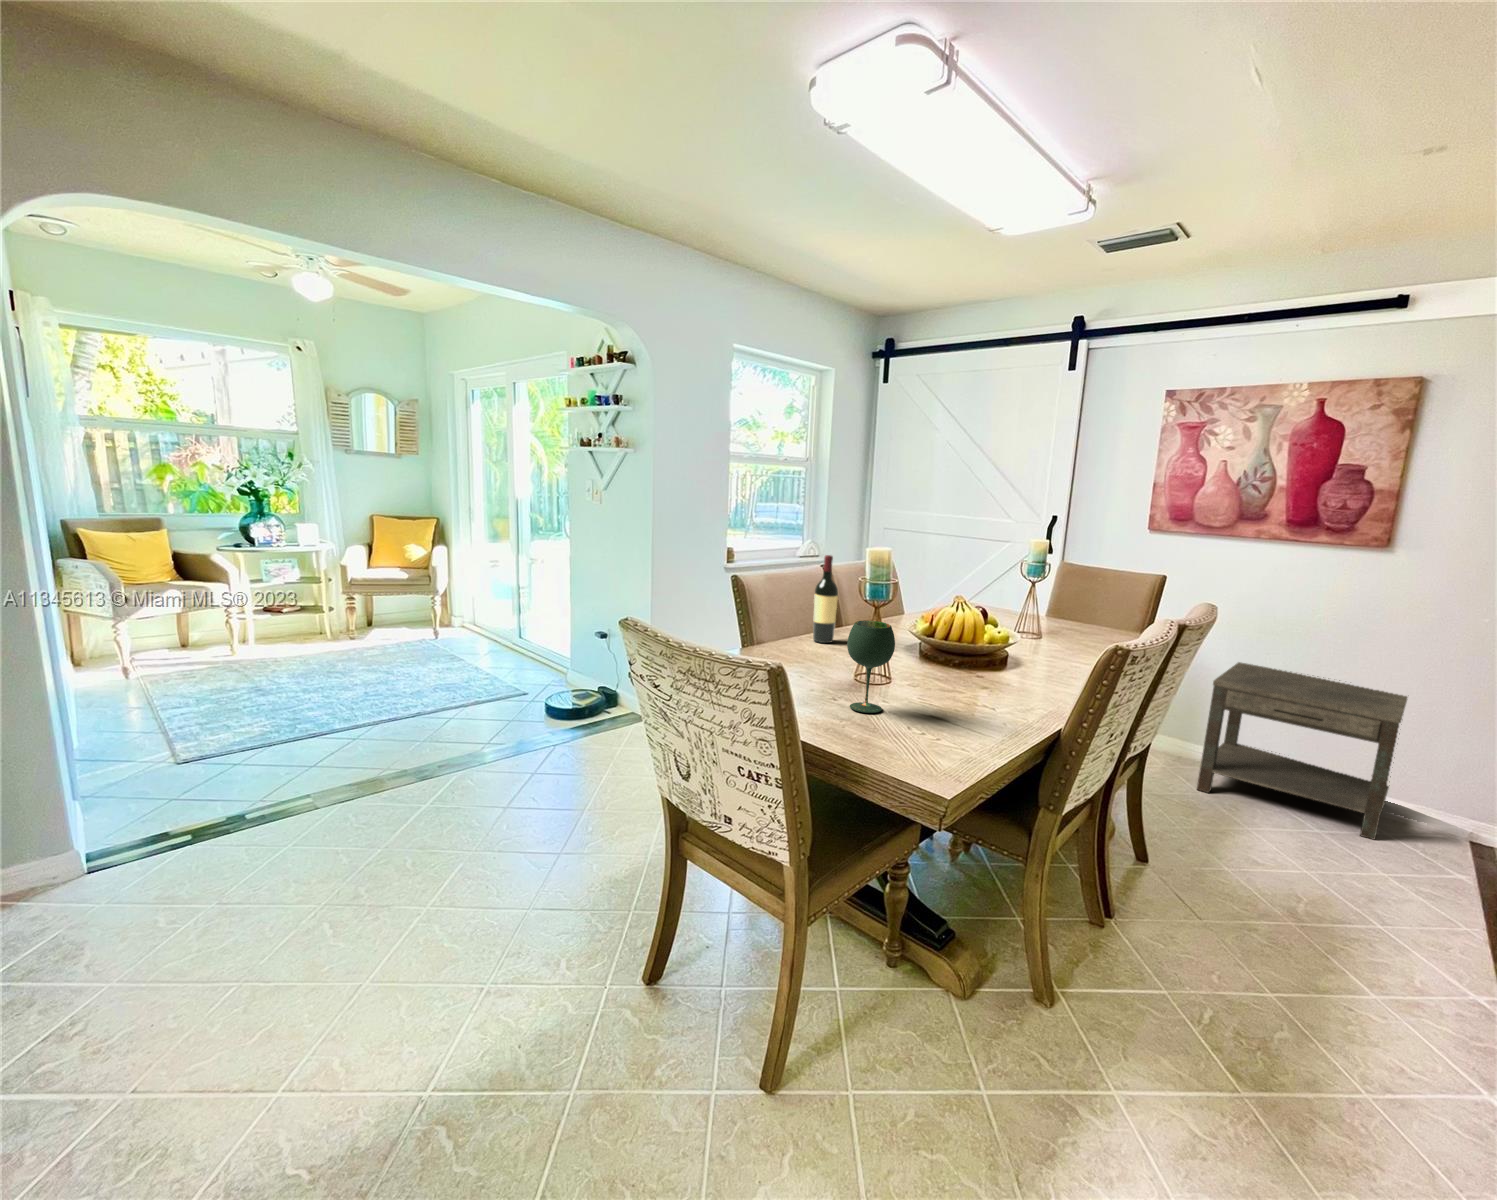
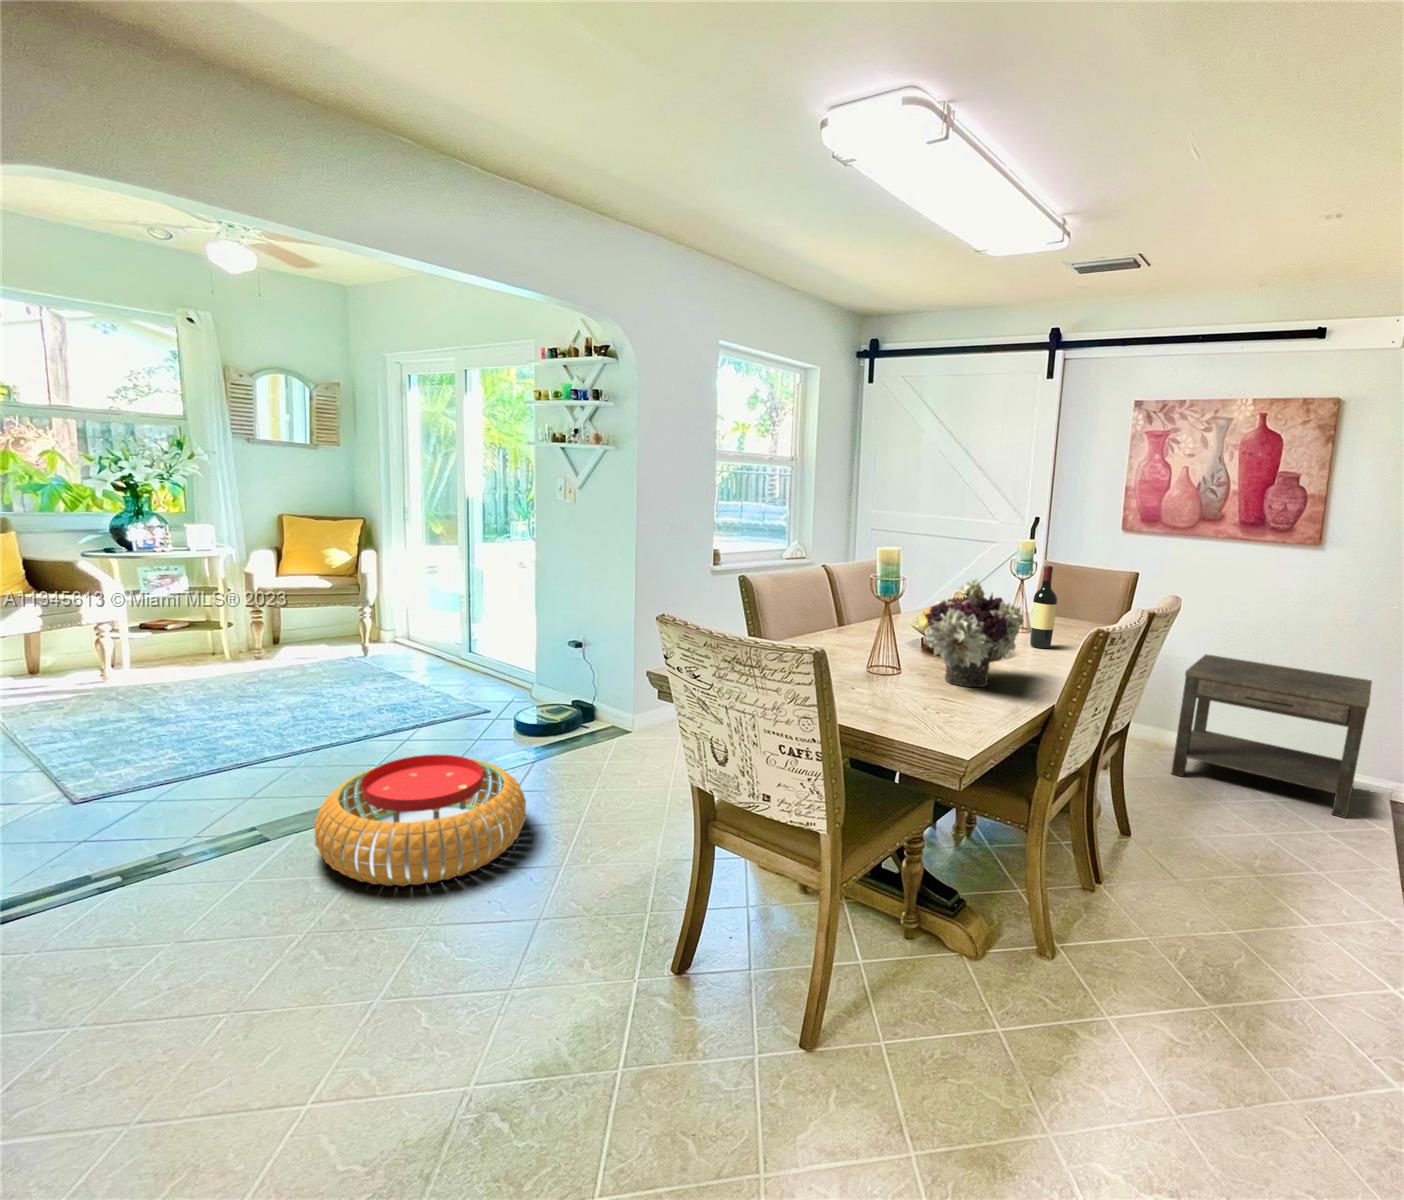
wine bottle: present [813,555,838,643] -> present [1030,566,1057,648]
flower arrangement: none [914,584,1019,701] -> present [925,579,1024,687]
wine glass: present [847,621,895,713] -> none [866,613,911,698]
pouf: none [257,763,494,907] -> present [314,754,526,886]

